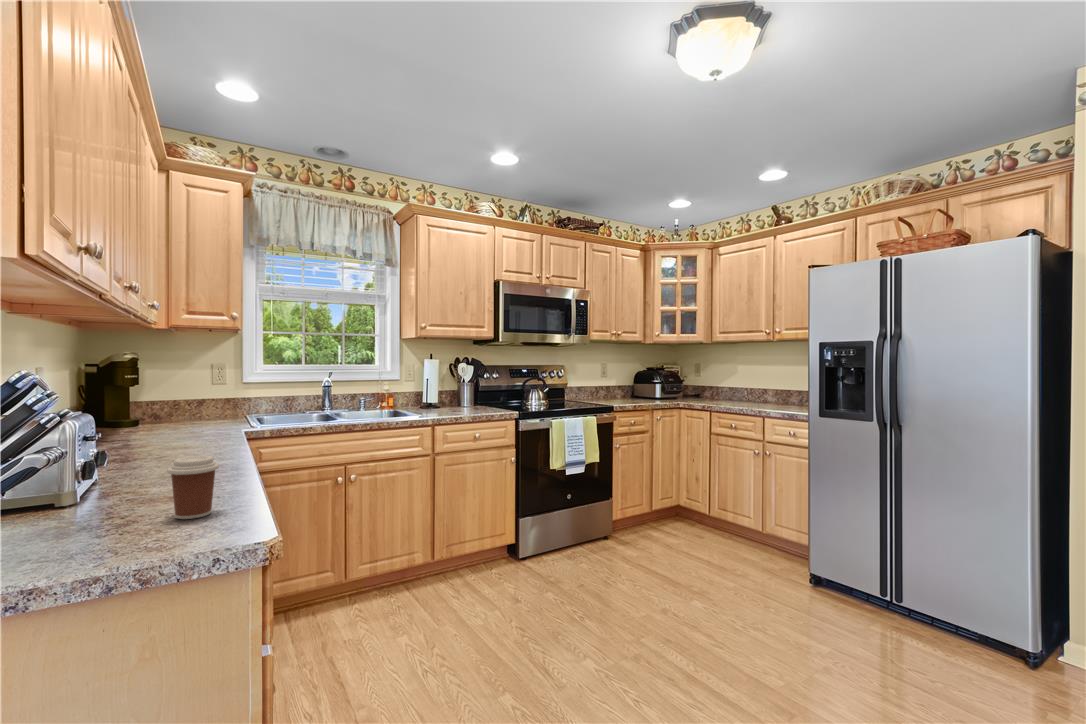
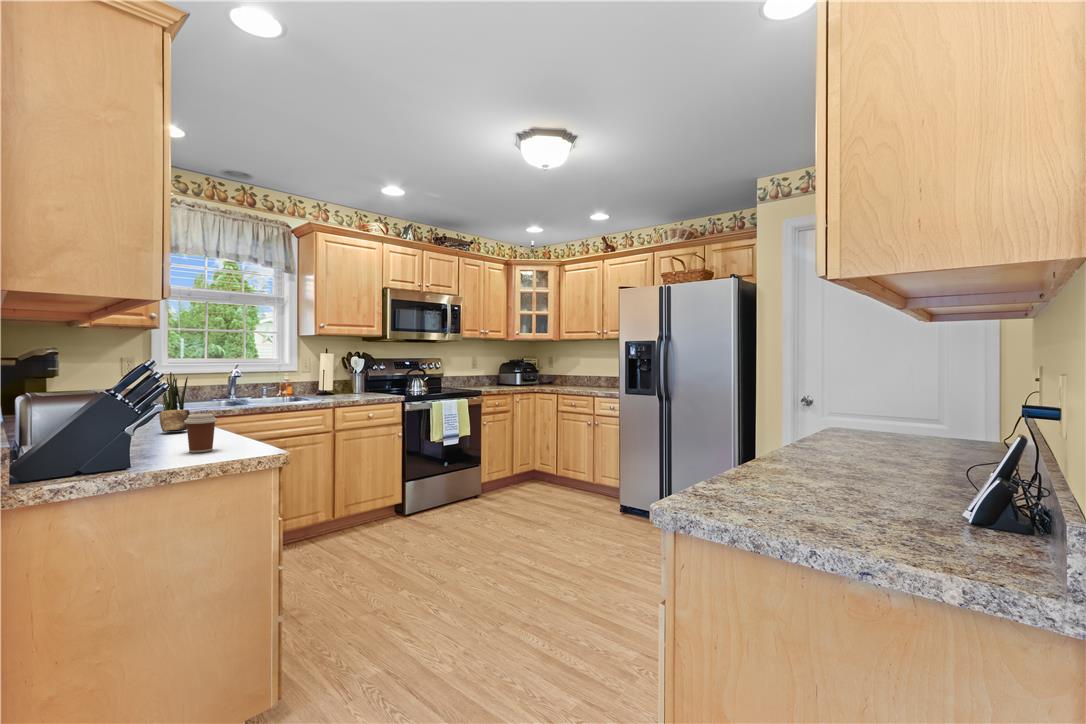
potted plant: none [192,386,230,466] -> present [159,372,190,432]

